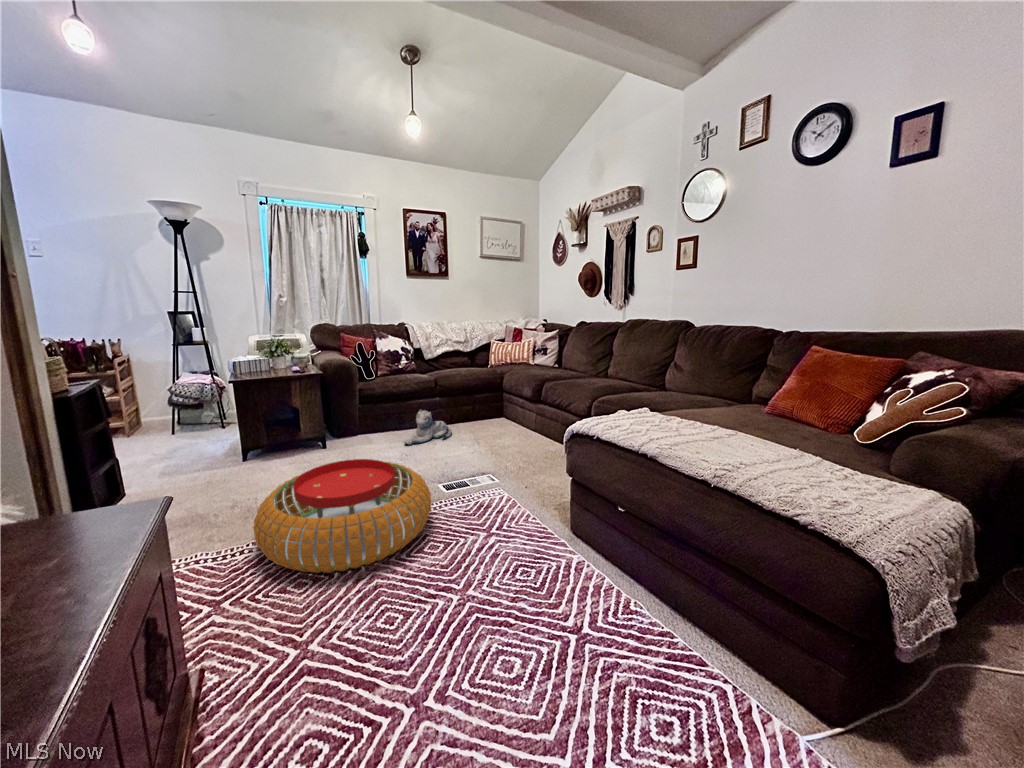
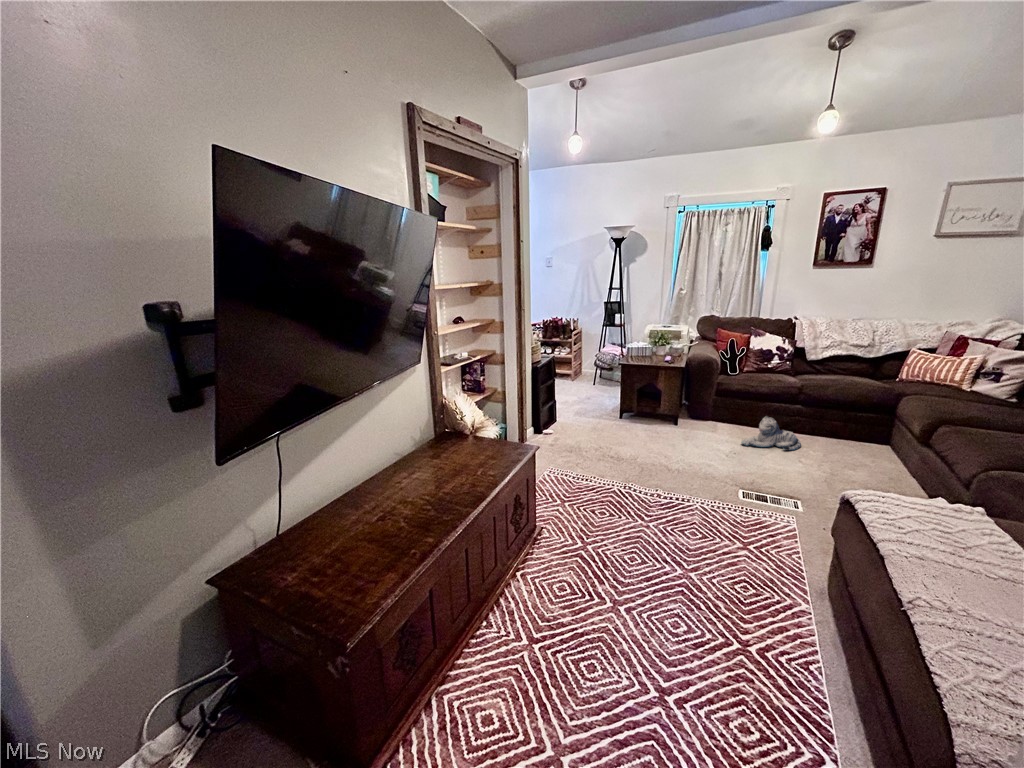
pouf: present [253,459,431,573] -> none [591,445,714,524]

